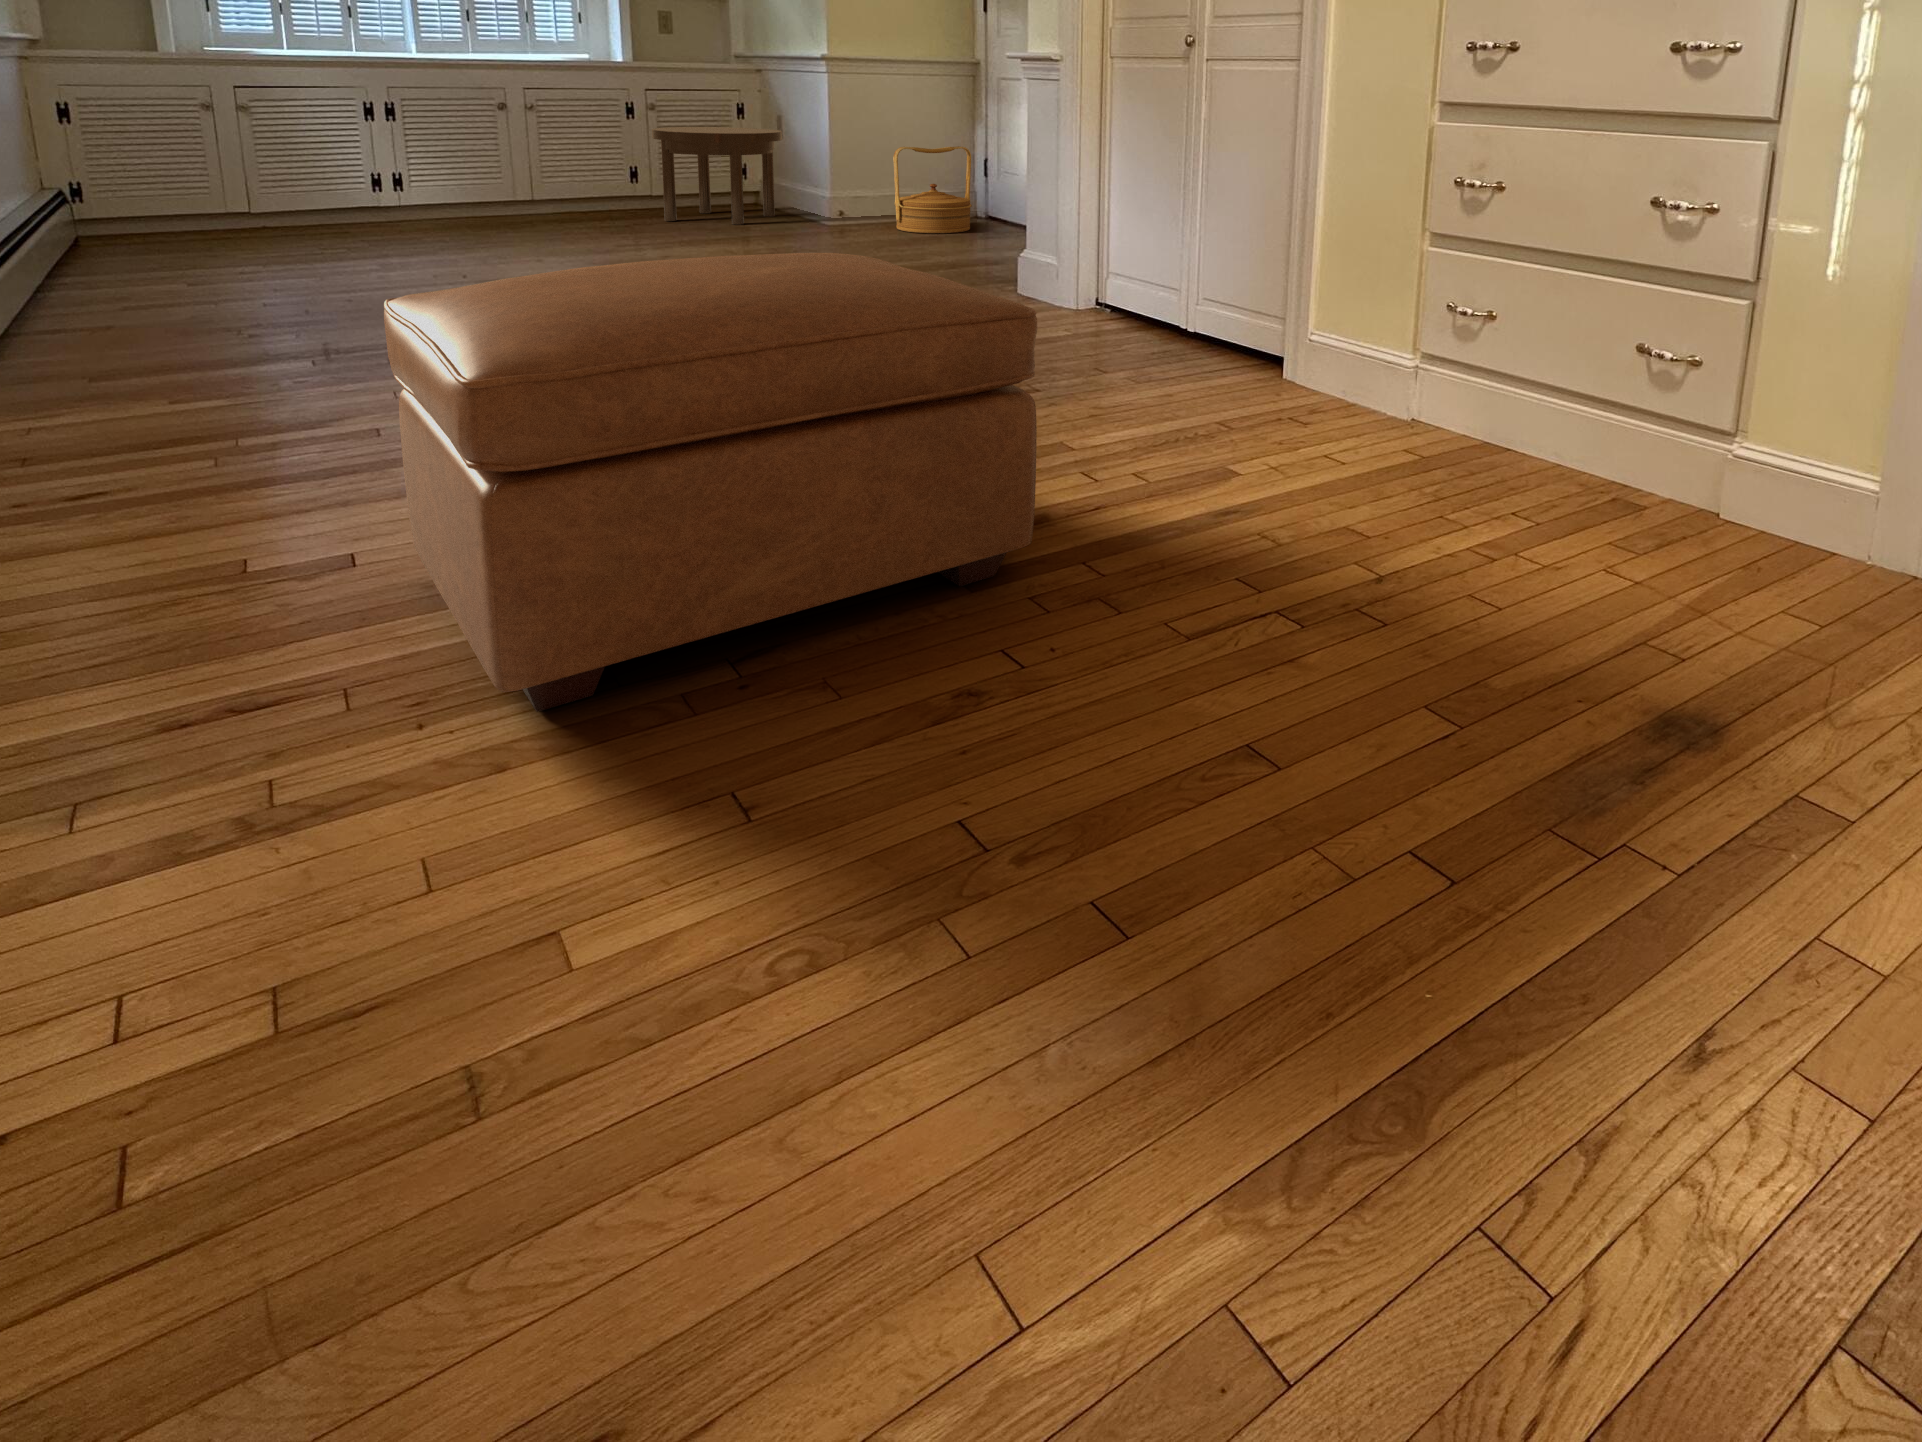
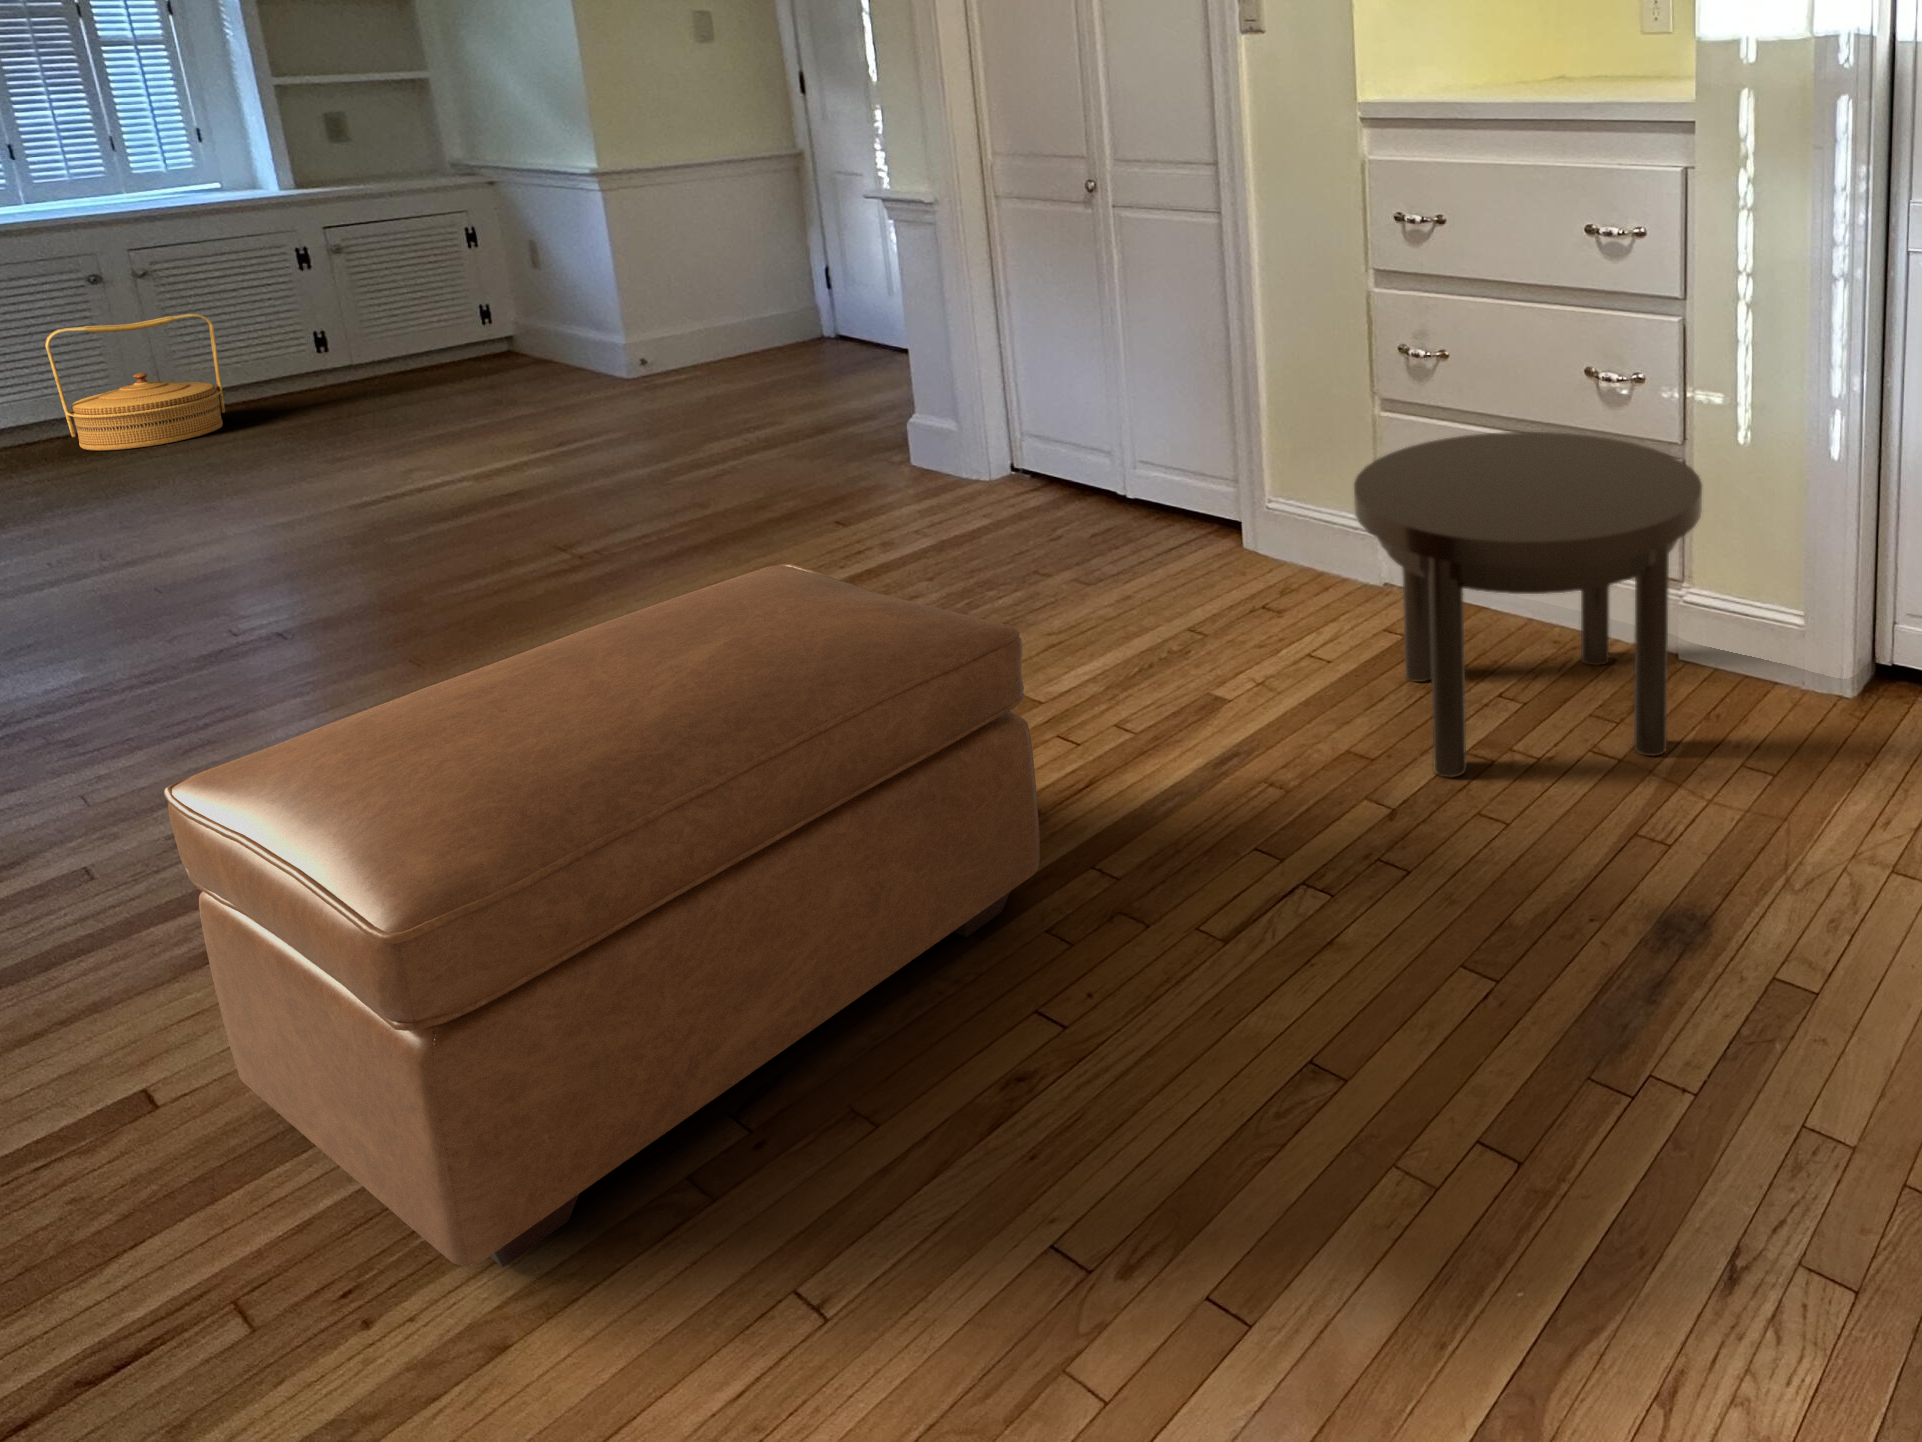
side table: present [652,127,782,225] -> present [1354,432,1702,777]
woven basket: present [893,146,972,233] -> present [45,313,225,451]

